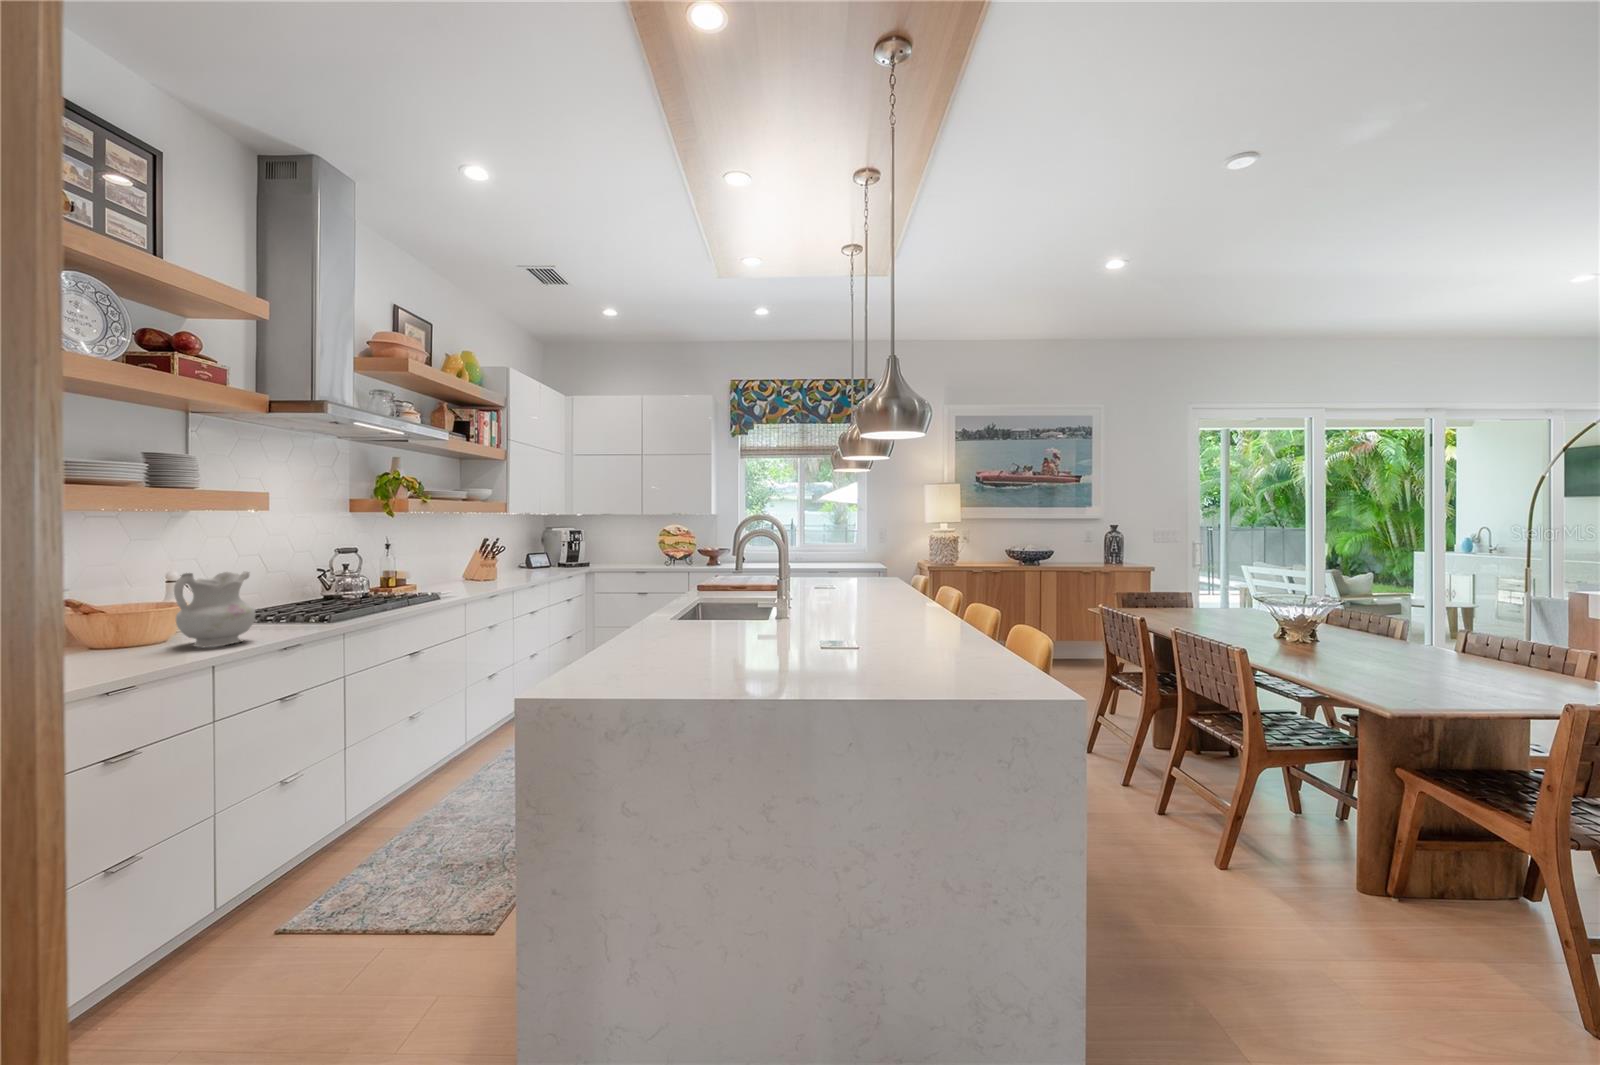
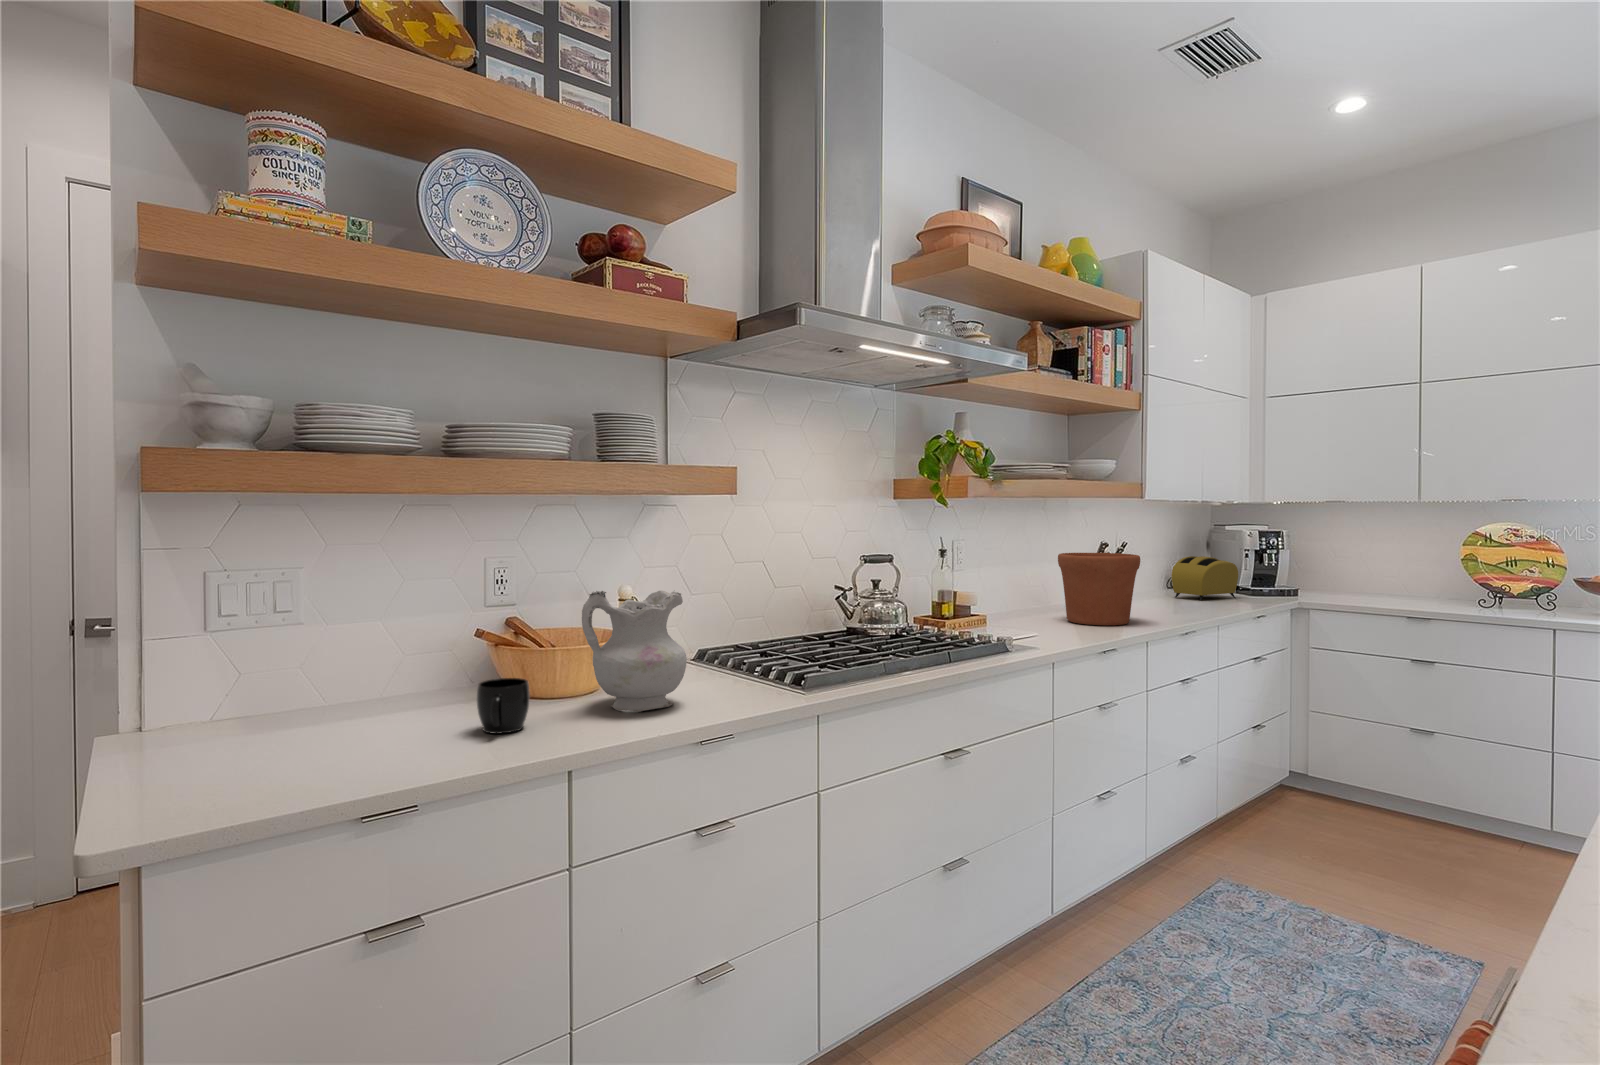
flower pot: none [461,544,510,585] -> present [1058,553,1140,626]
toaster: none [522,545,559,570] -> present [1172,556,1238,601]
mug: none [99,631,147,667] -> present [477,678,530,734]

